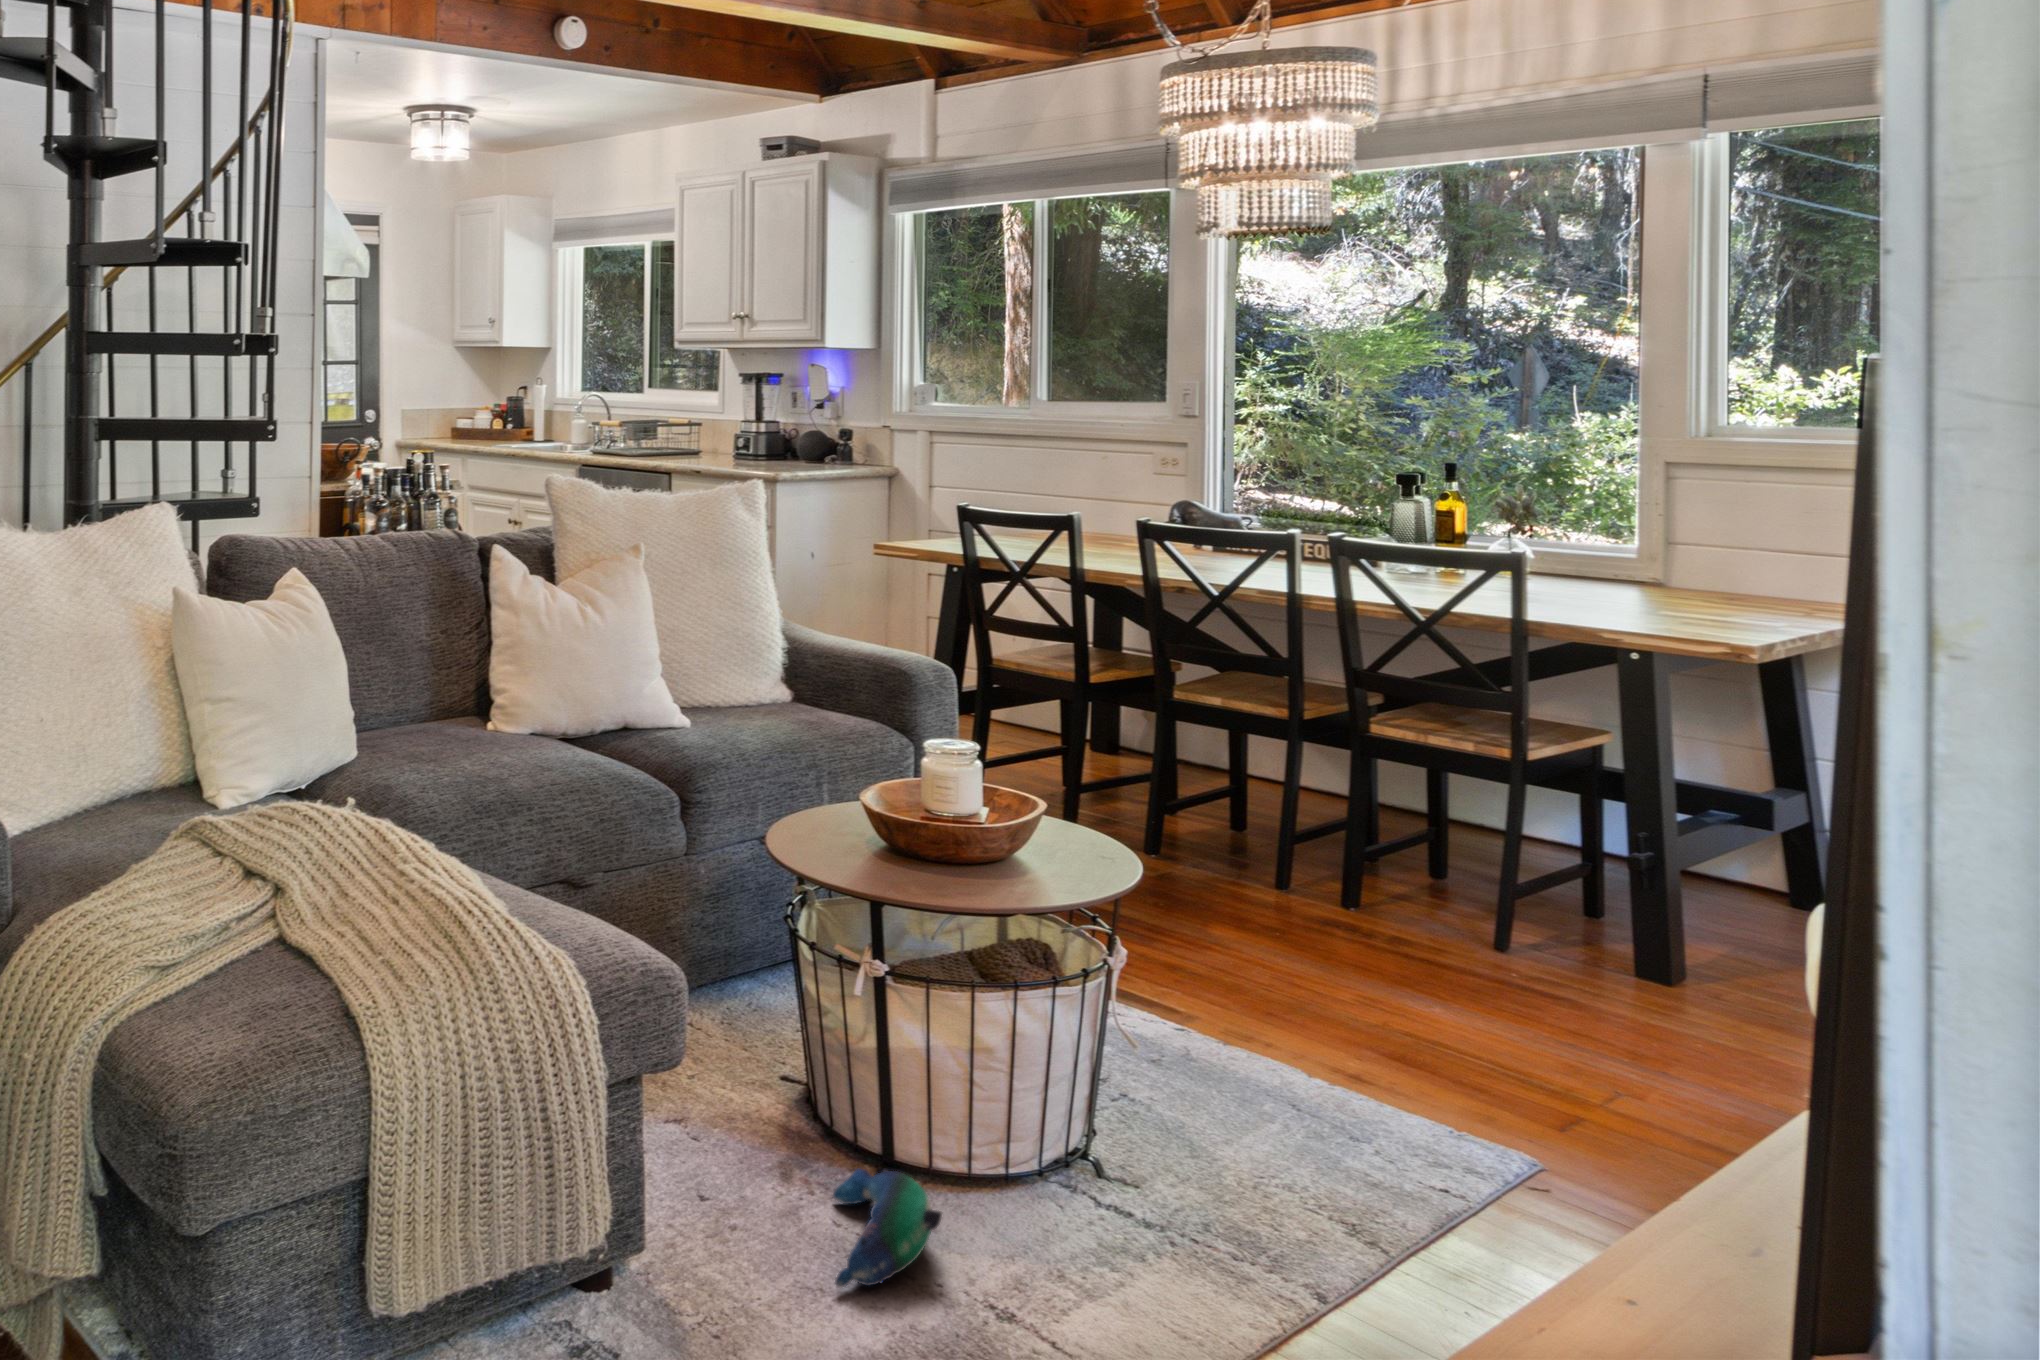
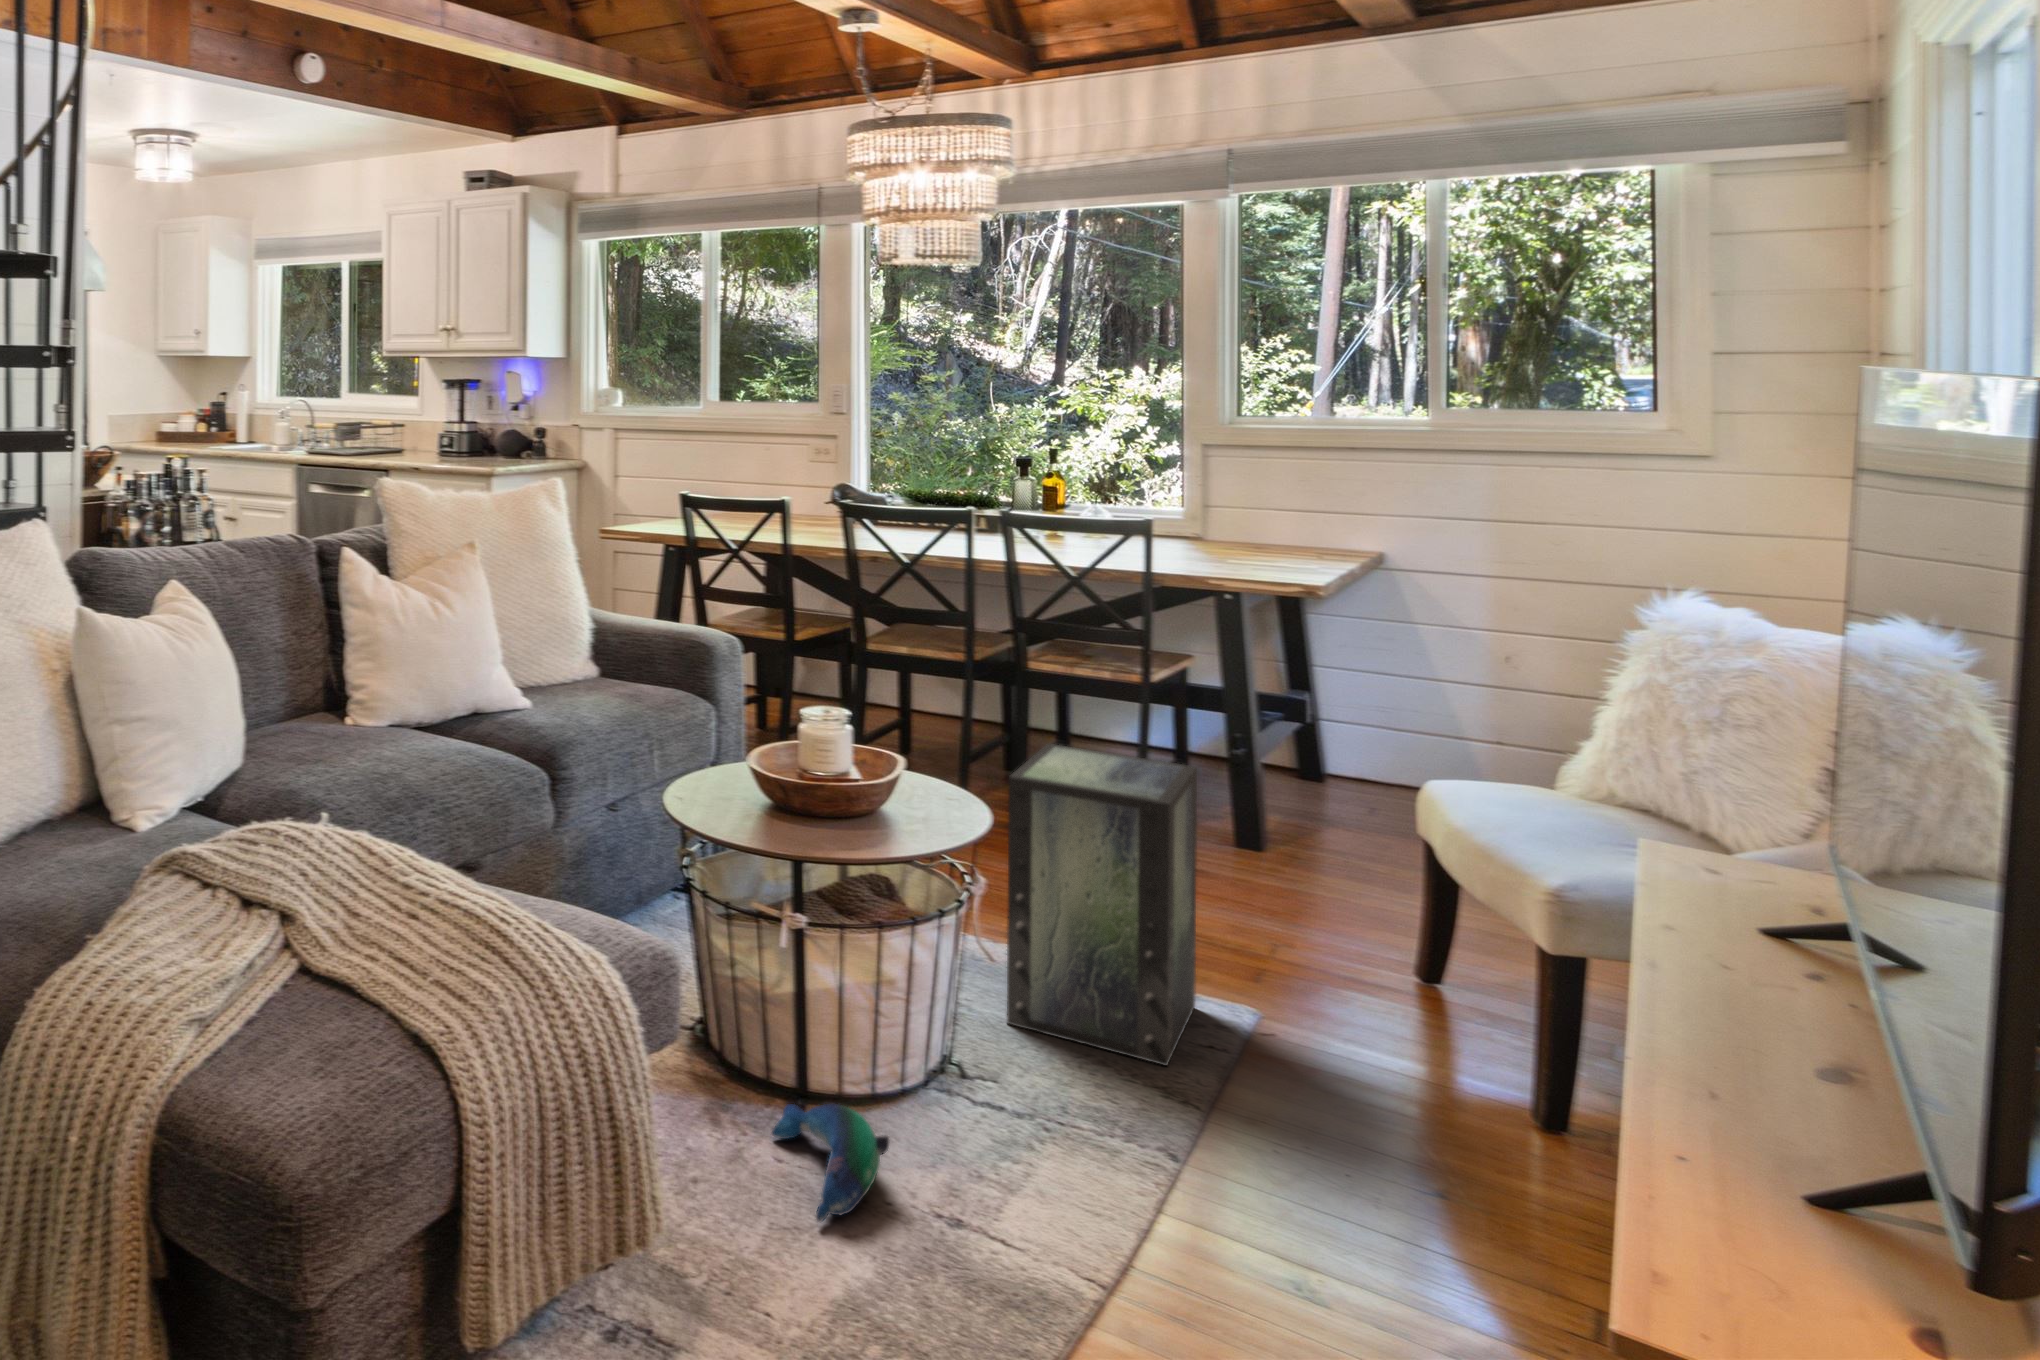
storage box: none [1184,807,1452,1202] -> present [1007,744,1197,1066]

